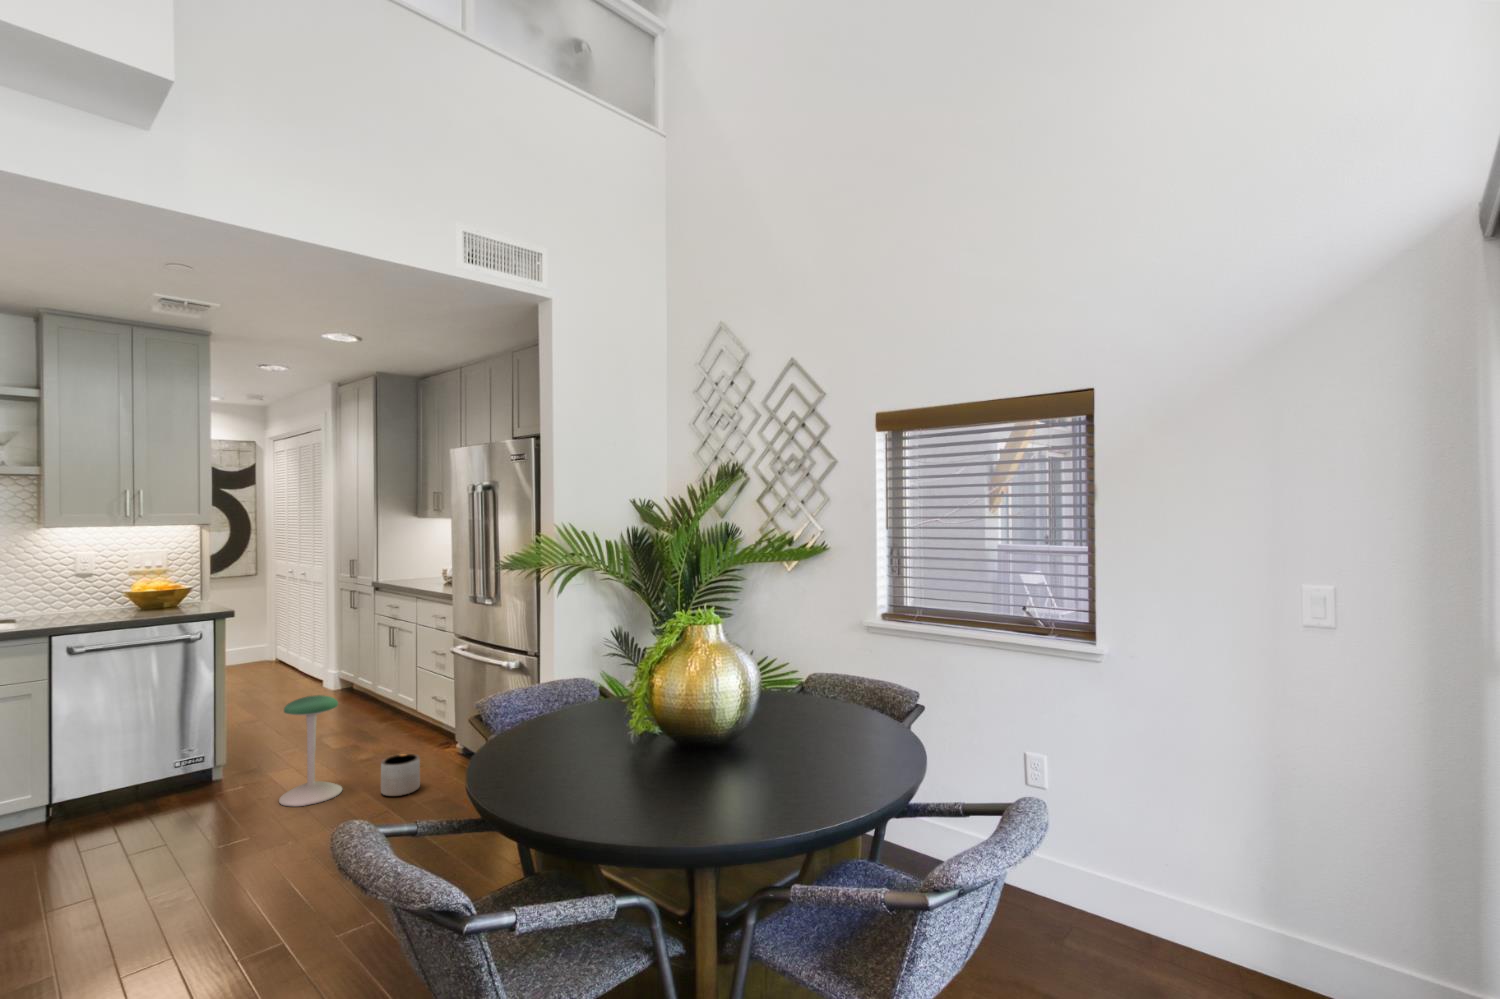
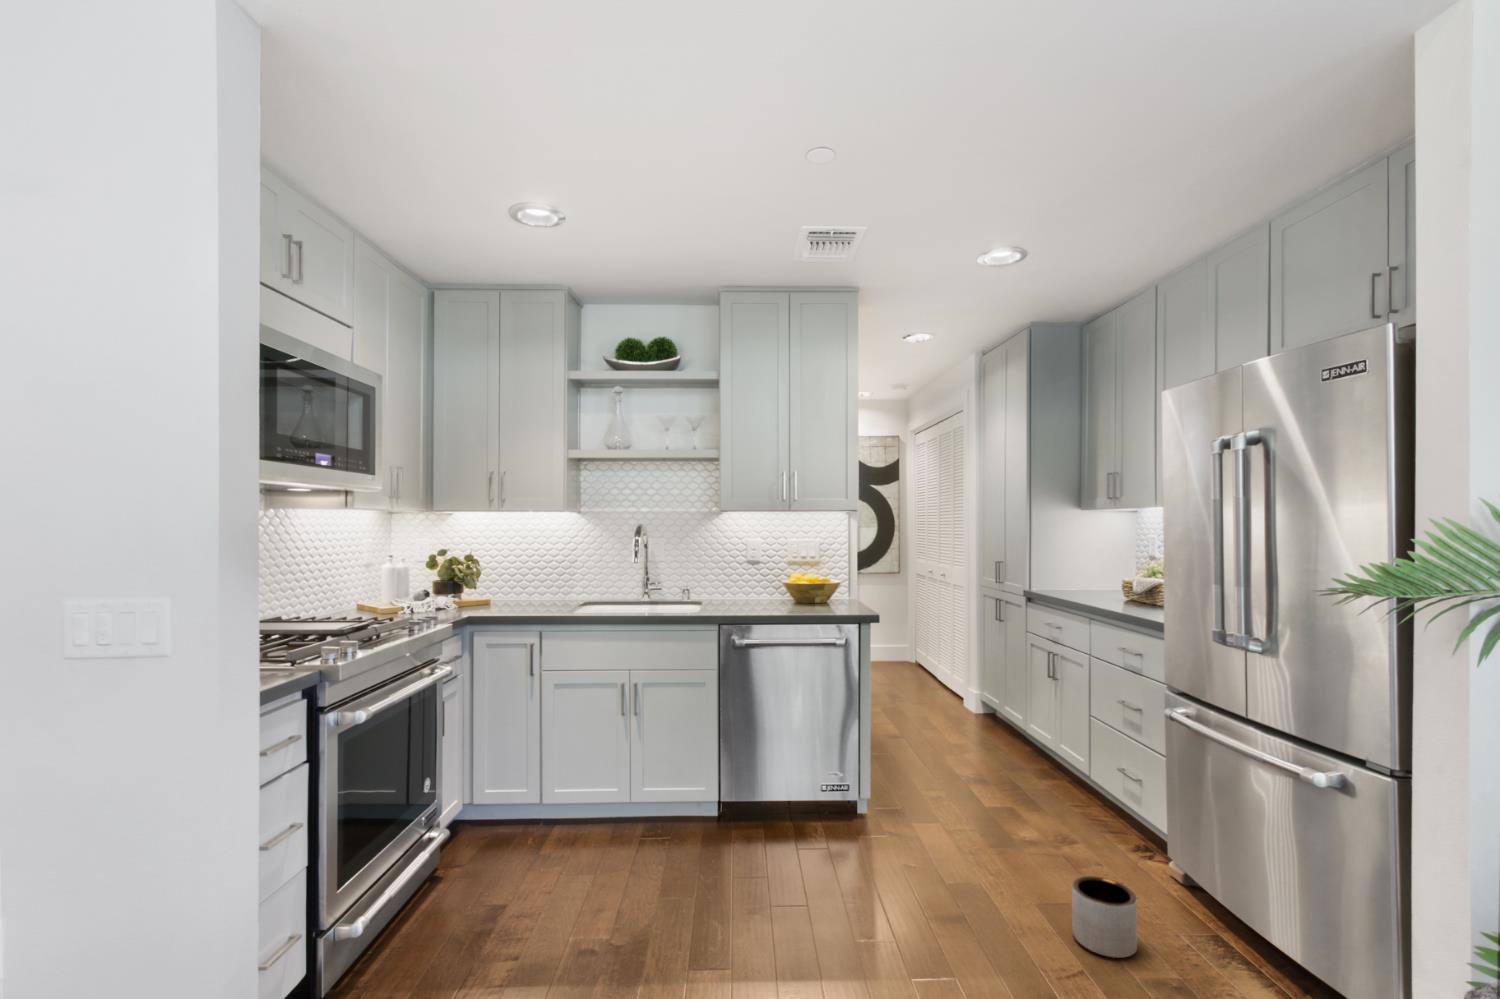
stool: present [279,695,342,807] -> none [930,750,1012,916]

